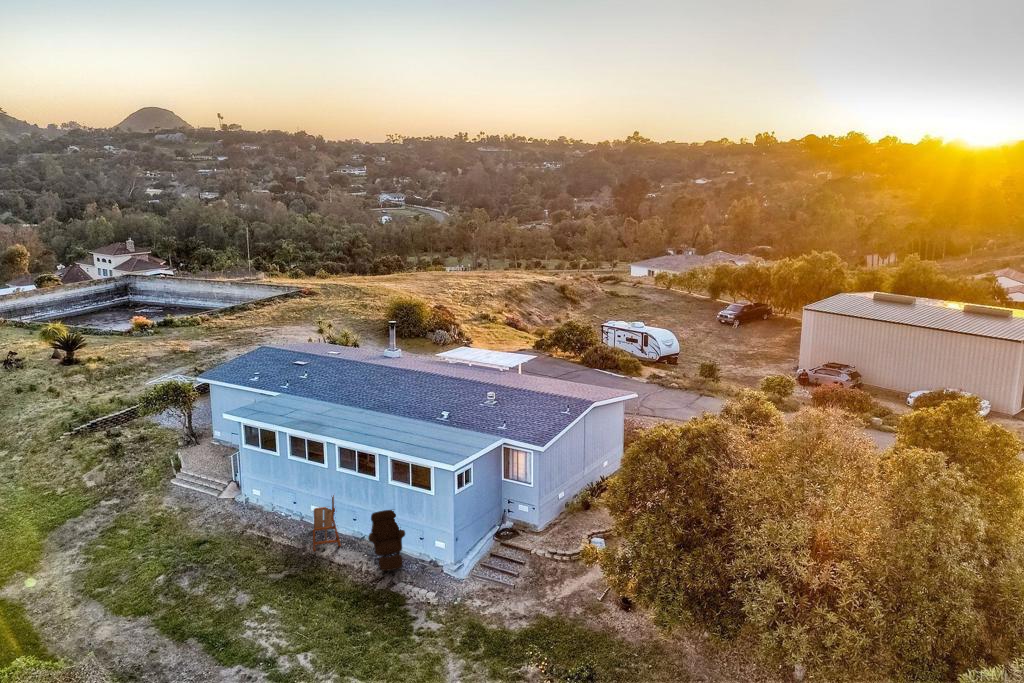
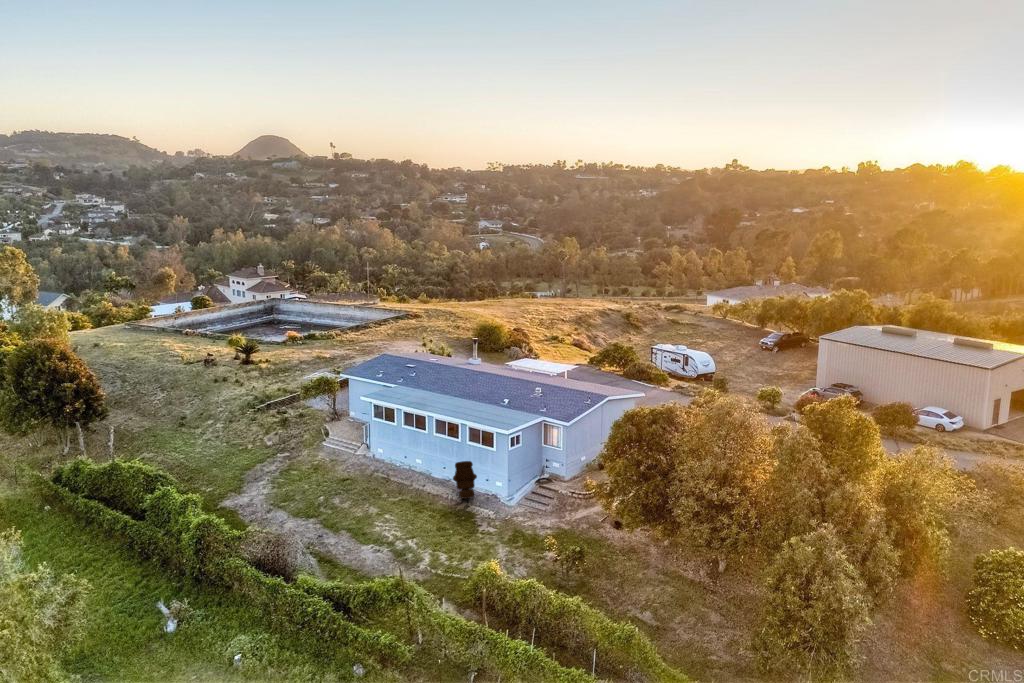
bench: present [313,495,341,551] -> none [417,449,435,487]

